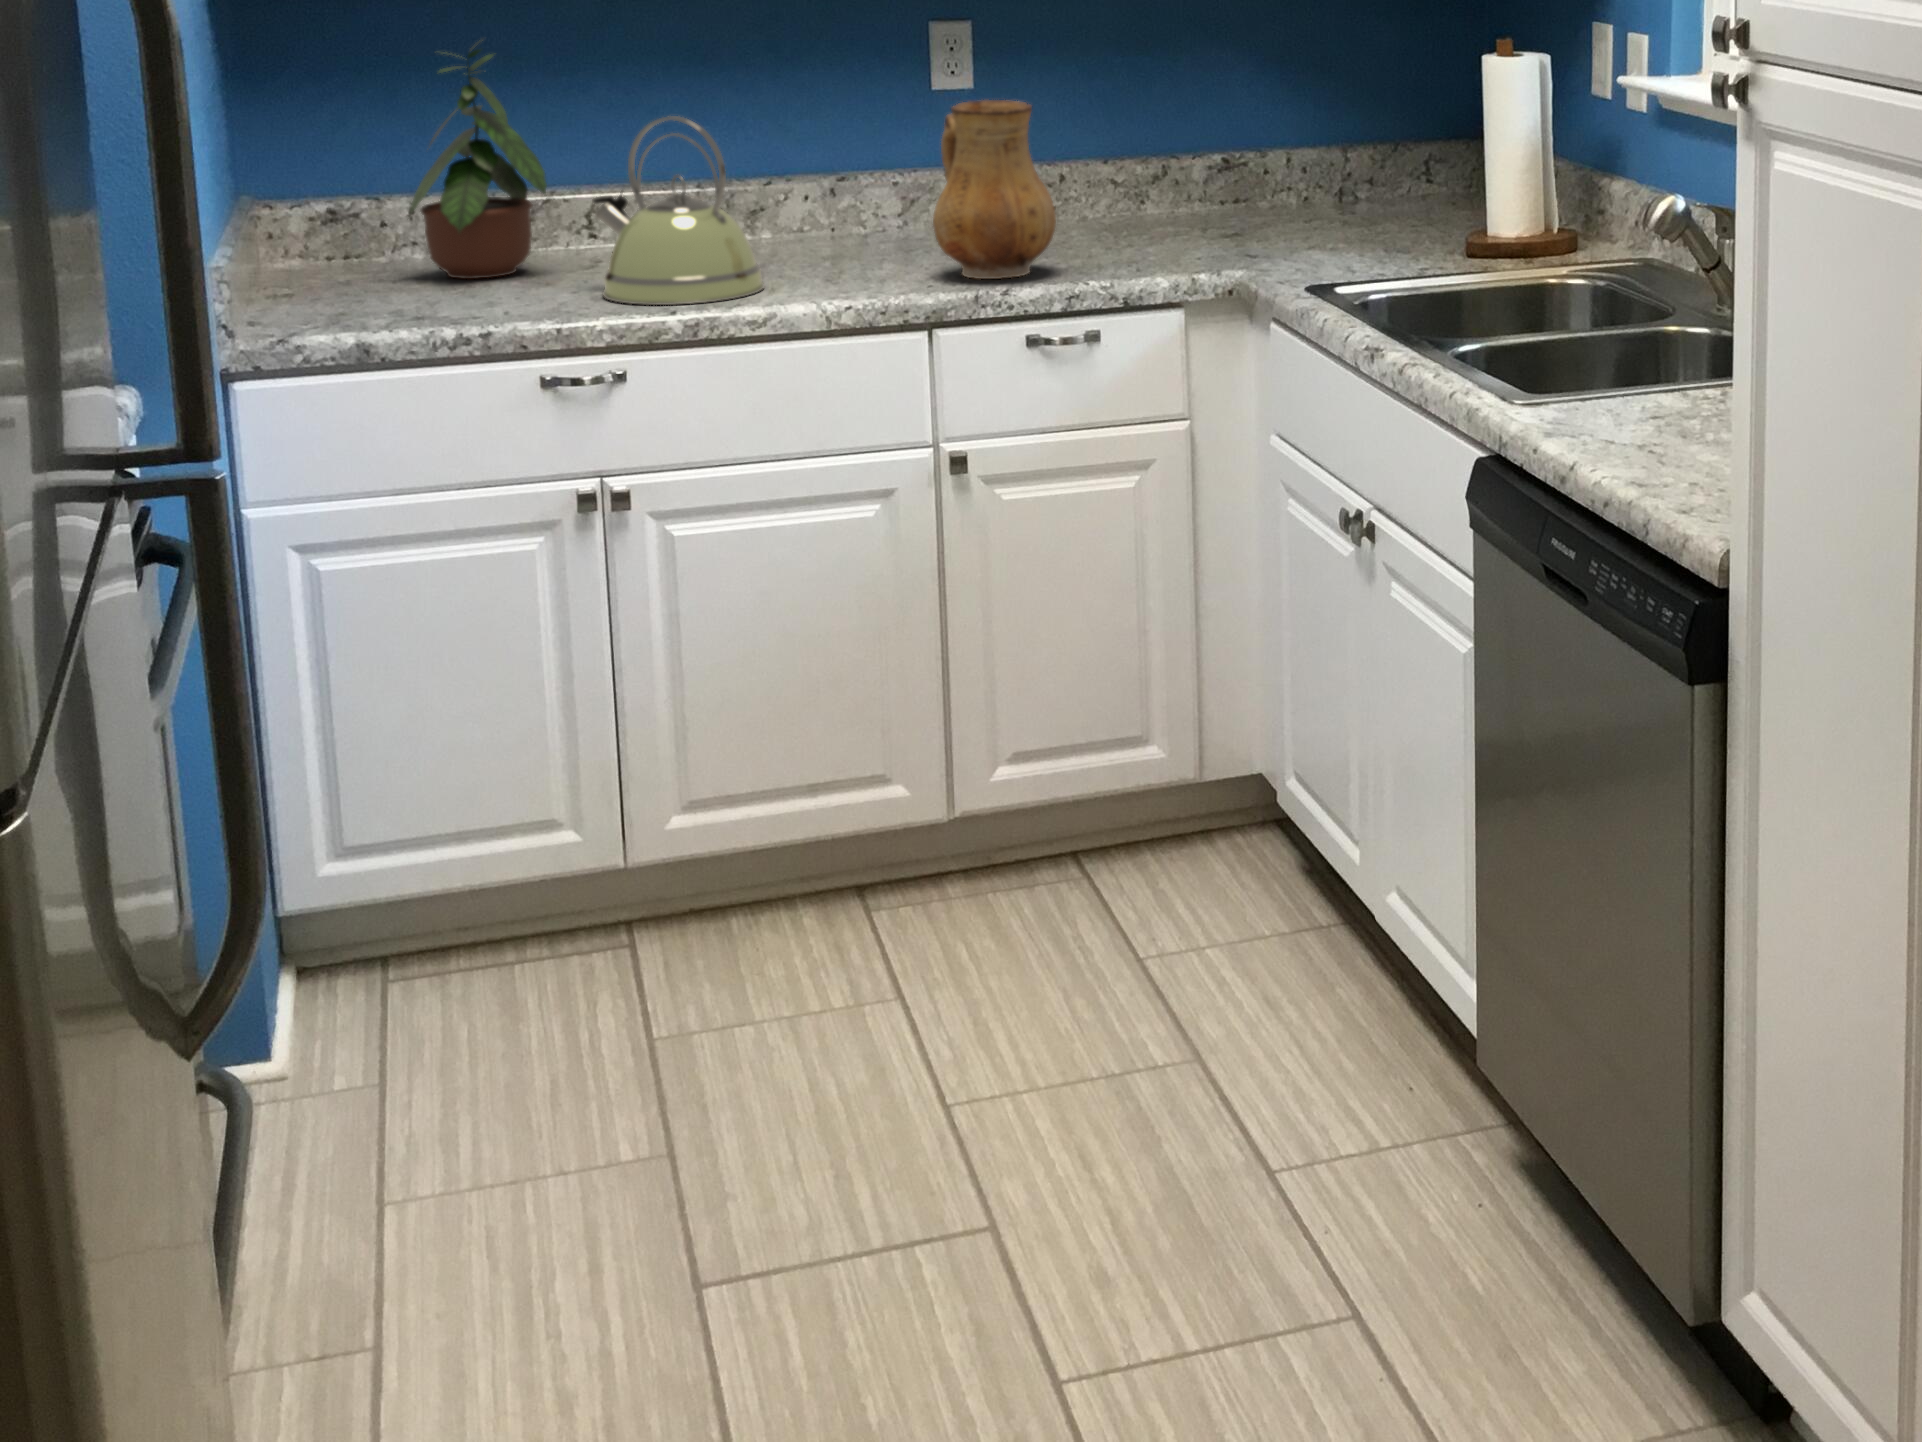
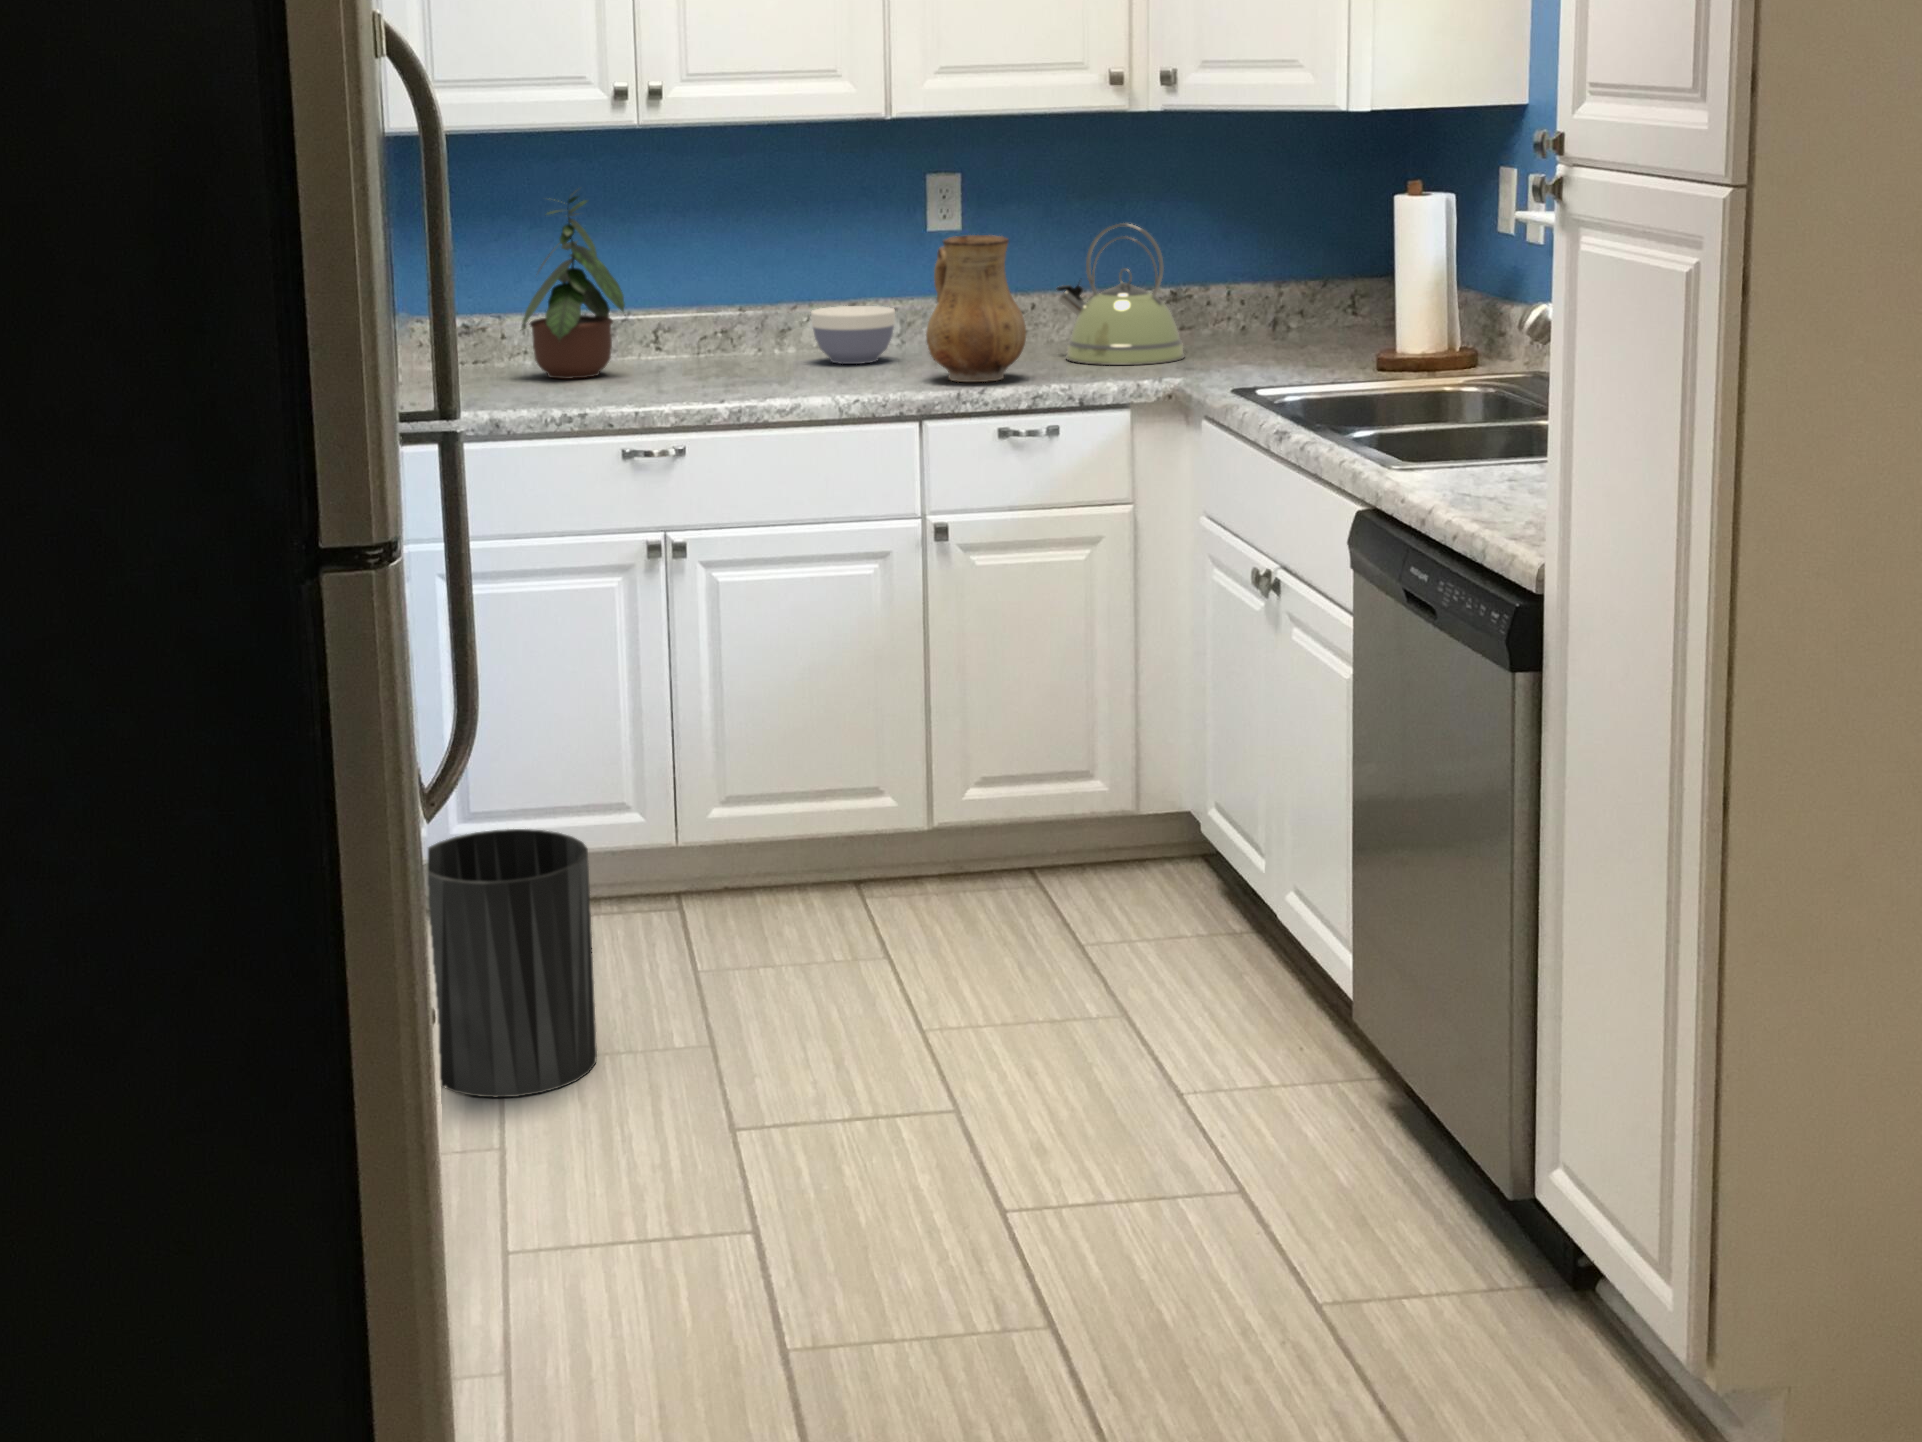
kettle: present [593,116,764,305] -> present [1057,223,1185,365]
bowl: none [789,180,894,252] -> present [811,306,895,364]
trash can: none [246,895,514,1270] -> present [428,829,597,1097]

